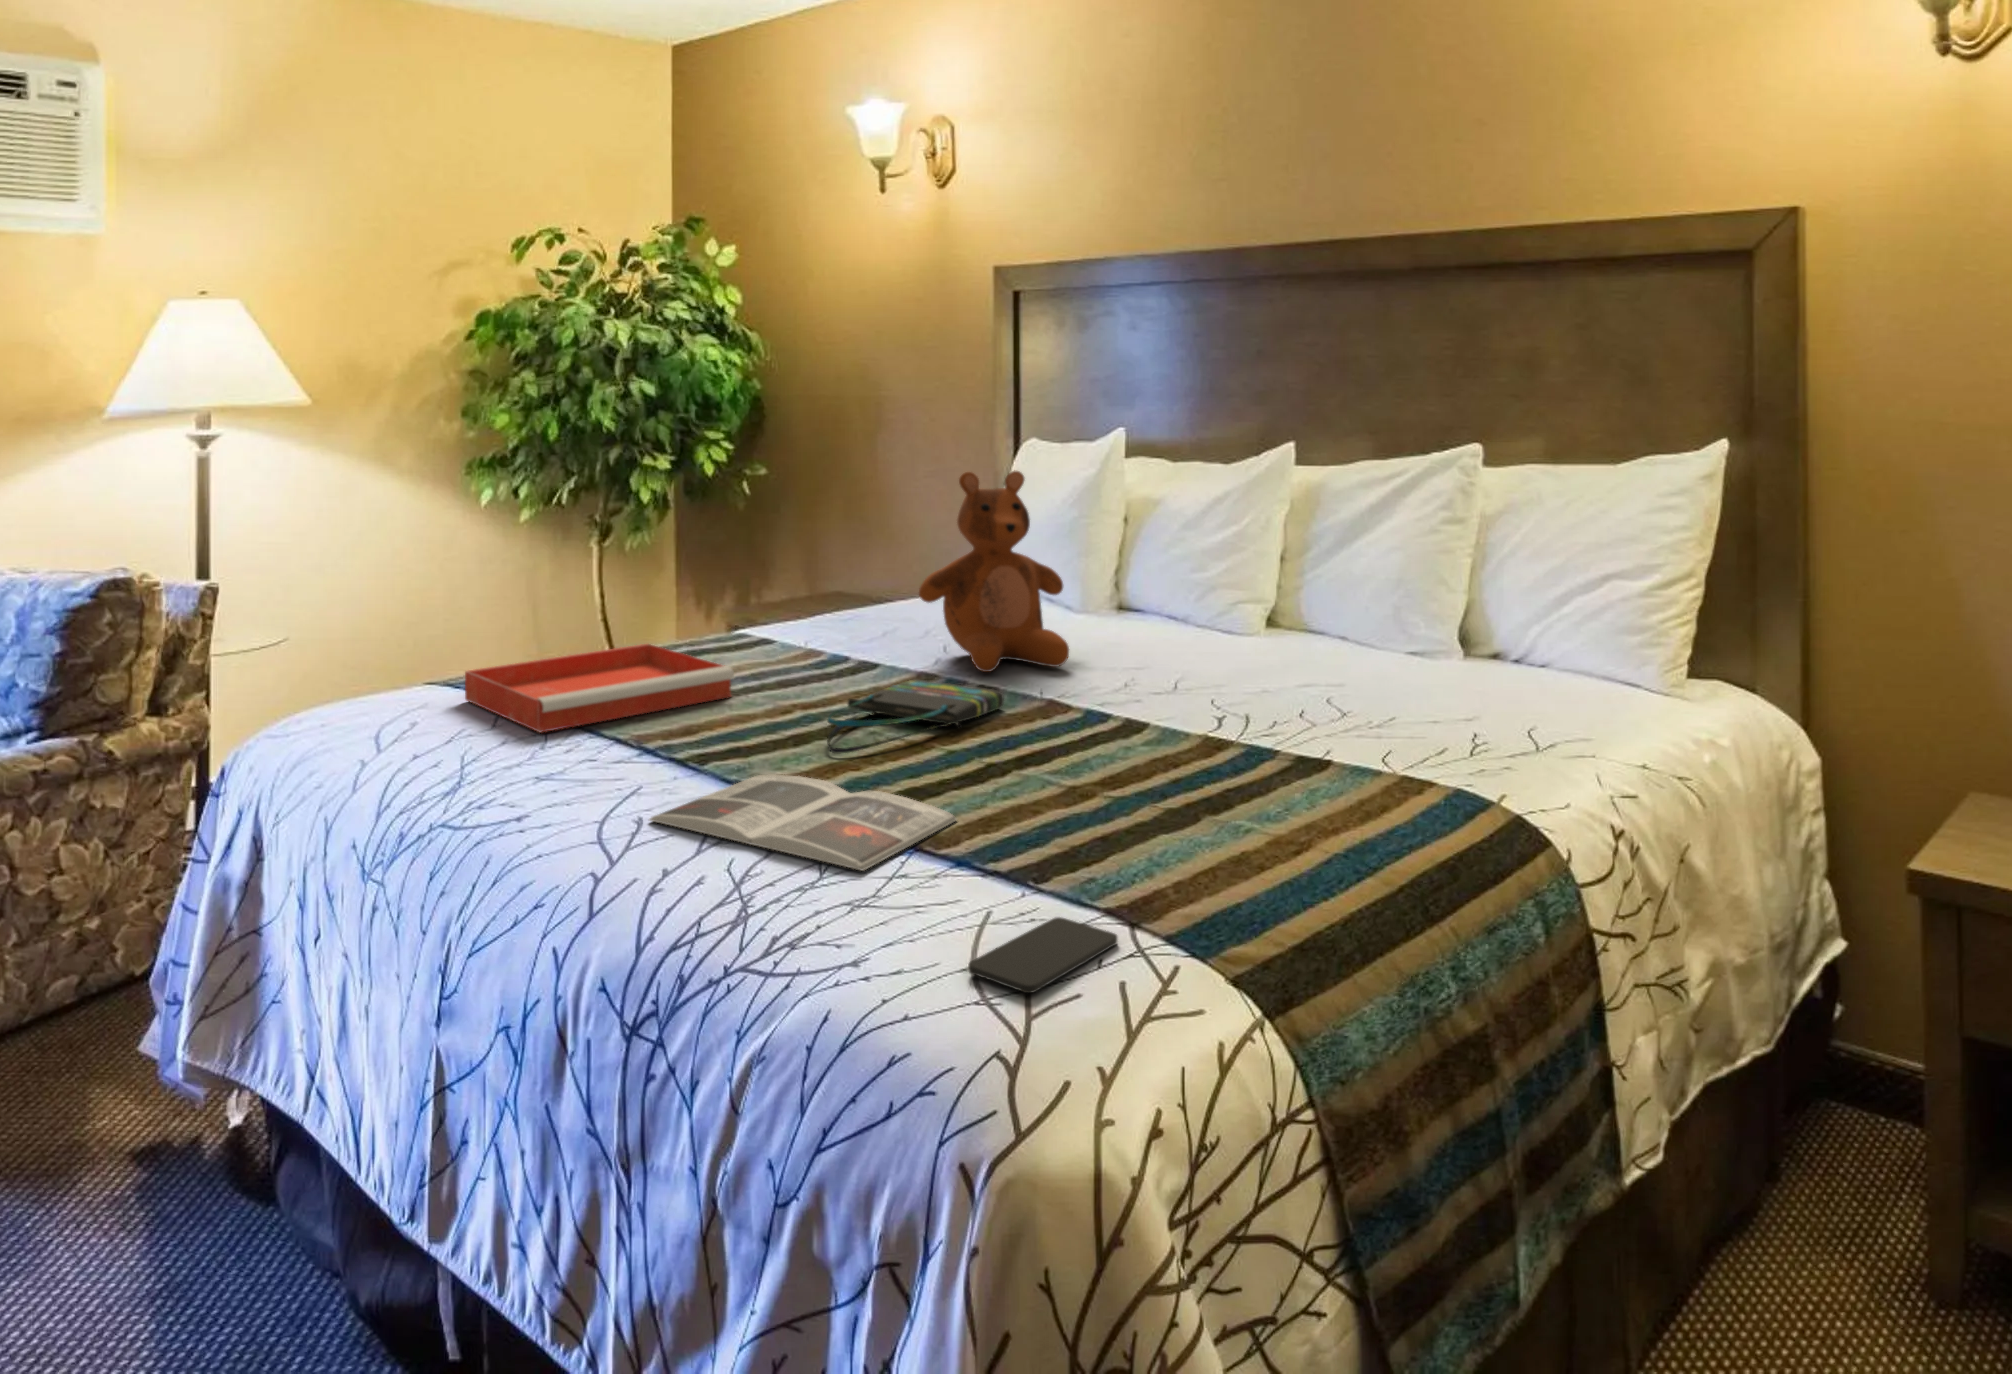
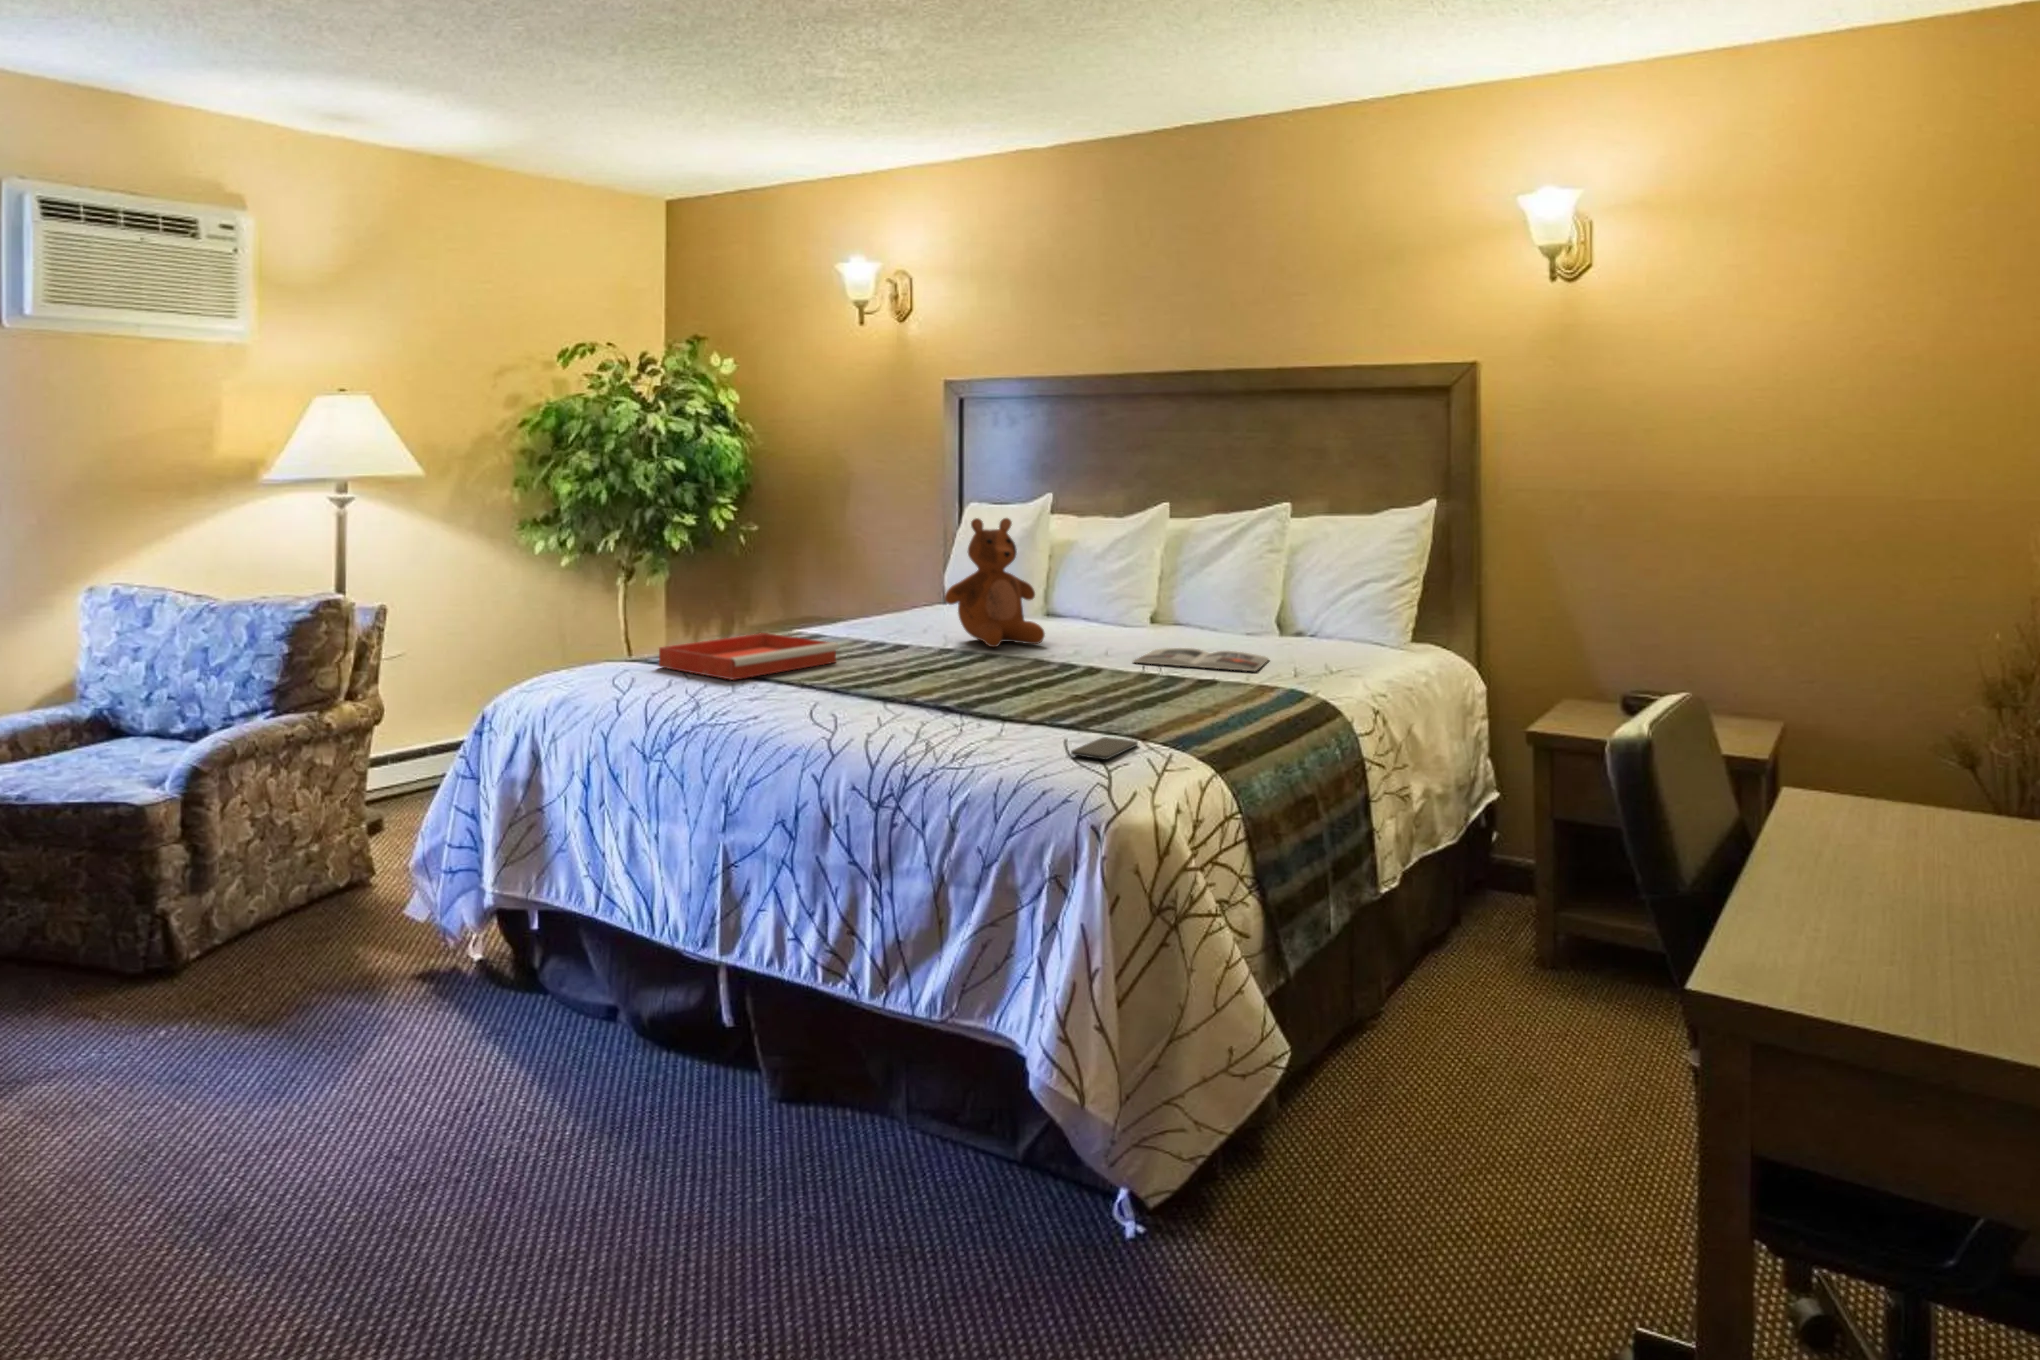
tote bag: present [827,680,1004,753] -> none [921,649,1016,684]
magazine: present [650,775,957,871] -> present [1134,648,1269,671]

